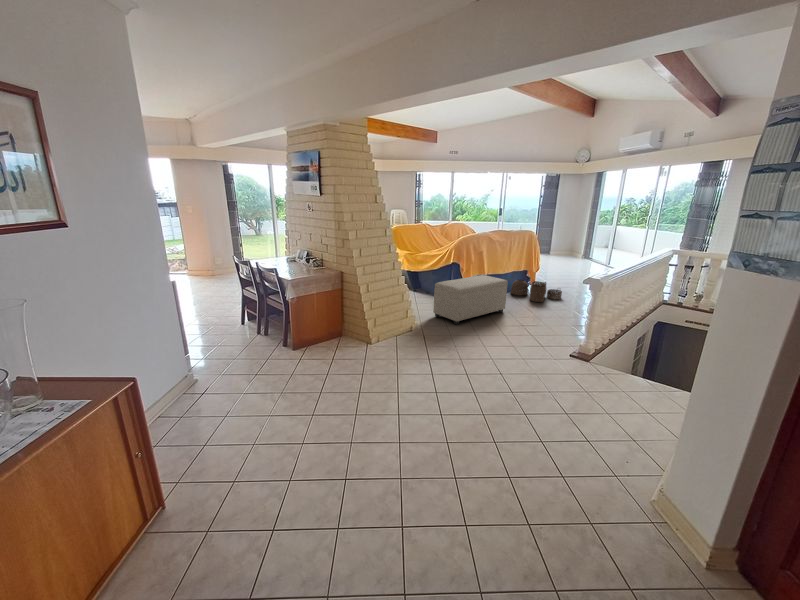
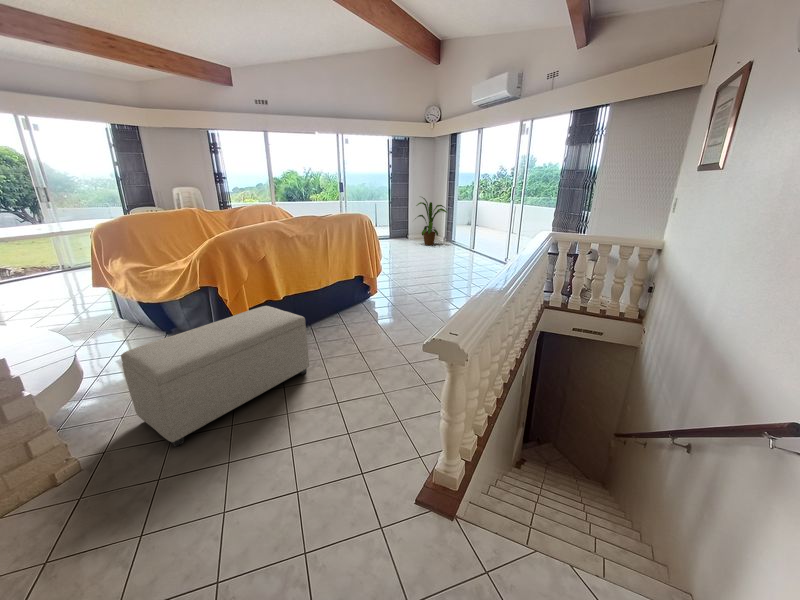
house plant: none [556,220,589,260] -> present [415,197,447,245]
woven basket: present [511,279,562,302] -> none [338,292,413,333]

